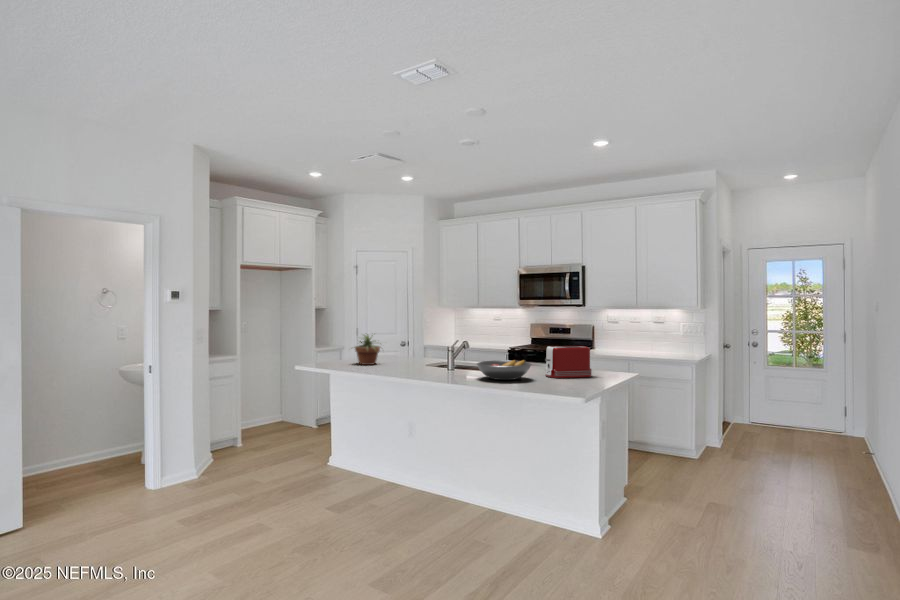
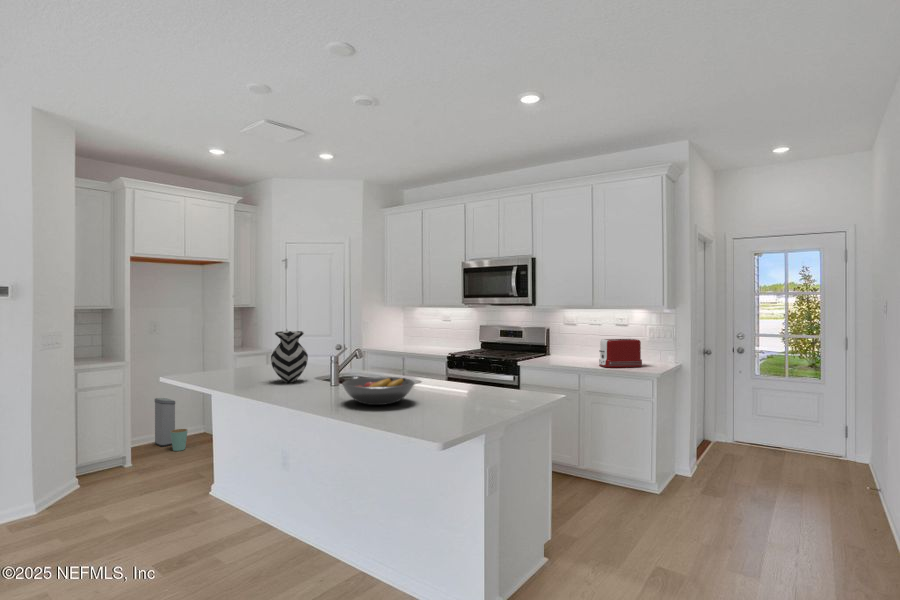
vase: none [395,327,424,368] -> present [271,331,308,382]
potted plant: present [354,334,381,365] -> none [223,337,275,377]
toaster: present [545,346,592,378] -> present [599,339,642,368]
trash can: none [245,389,278,435] -> present [155,398,188,451]

